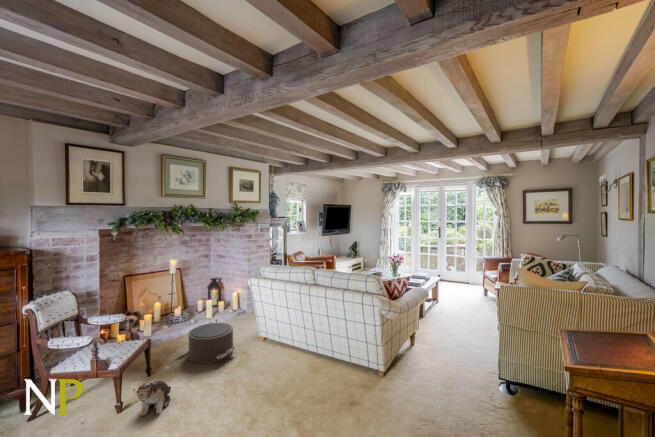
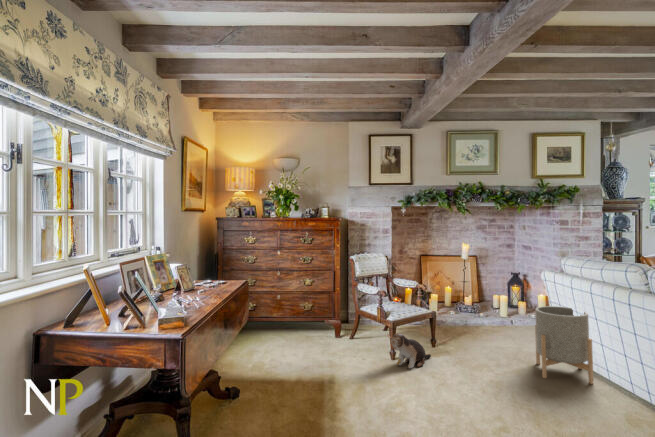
planter: none [253,310,293,370] -> present [535,306,593,384]
pouf: present [180,323,235,364] -> none [454,313,517,354]

